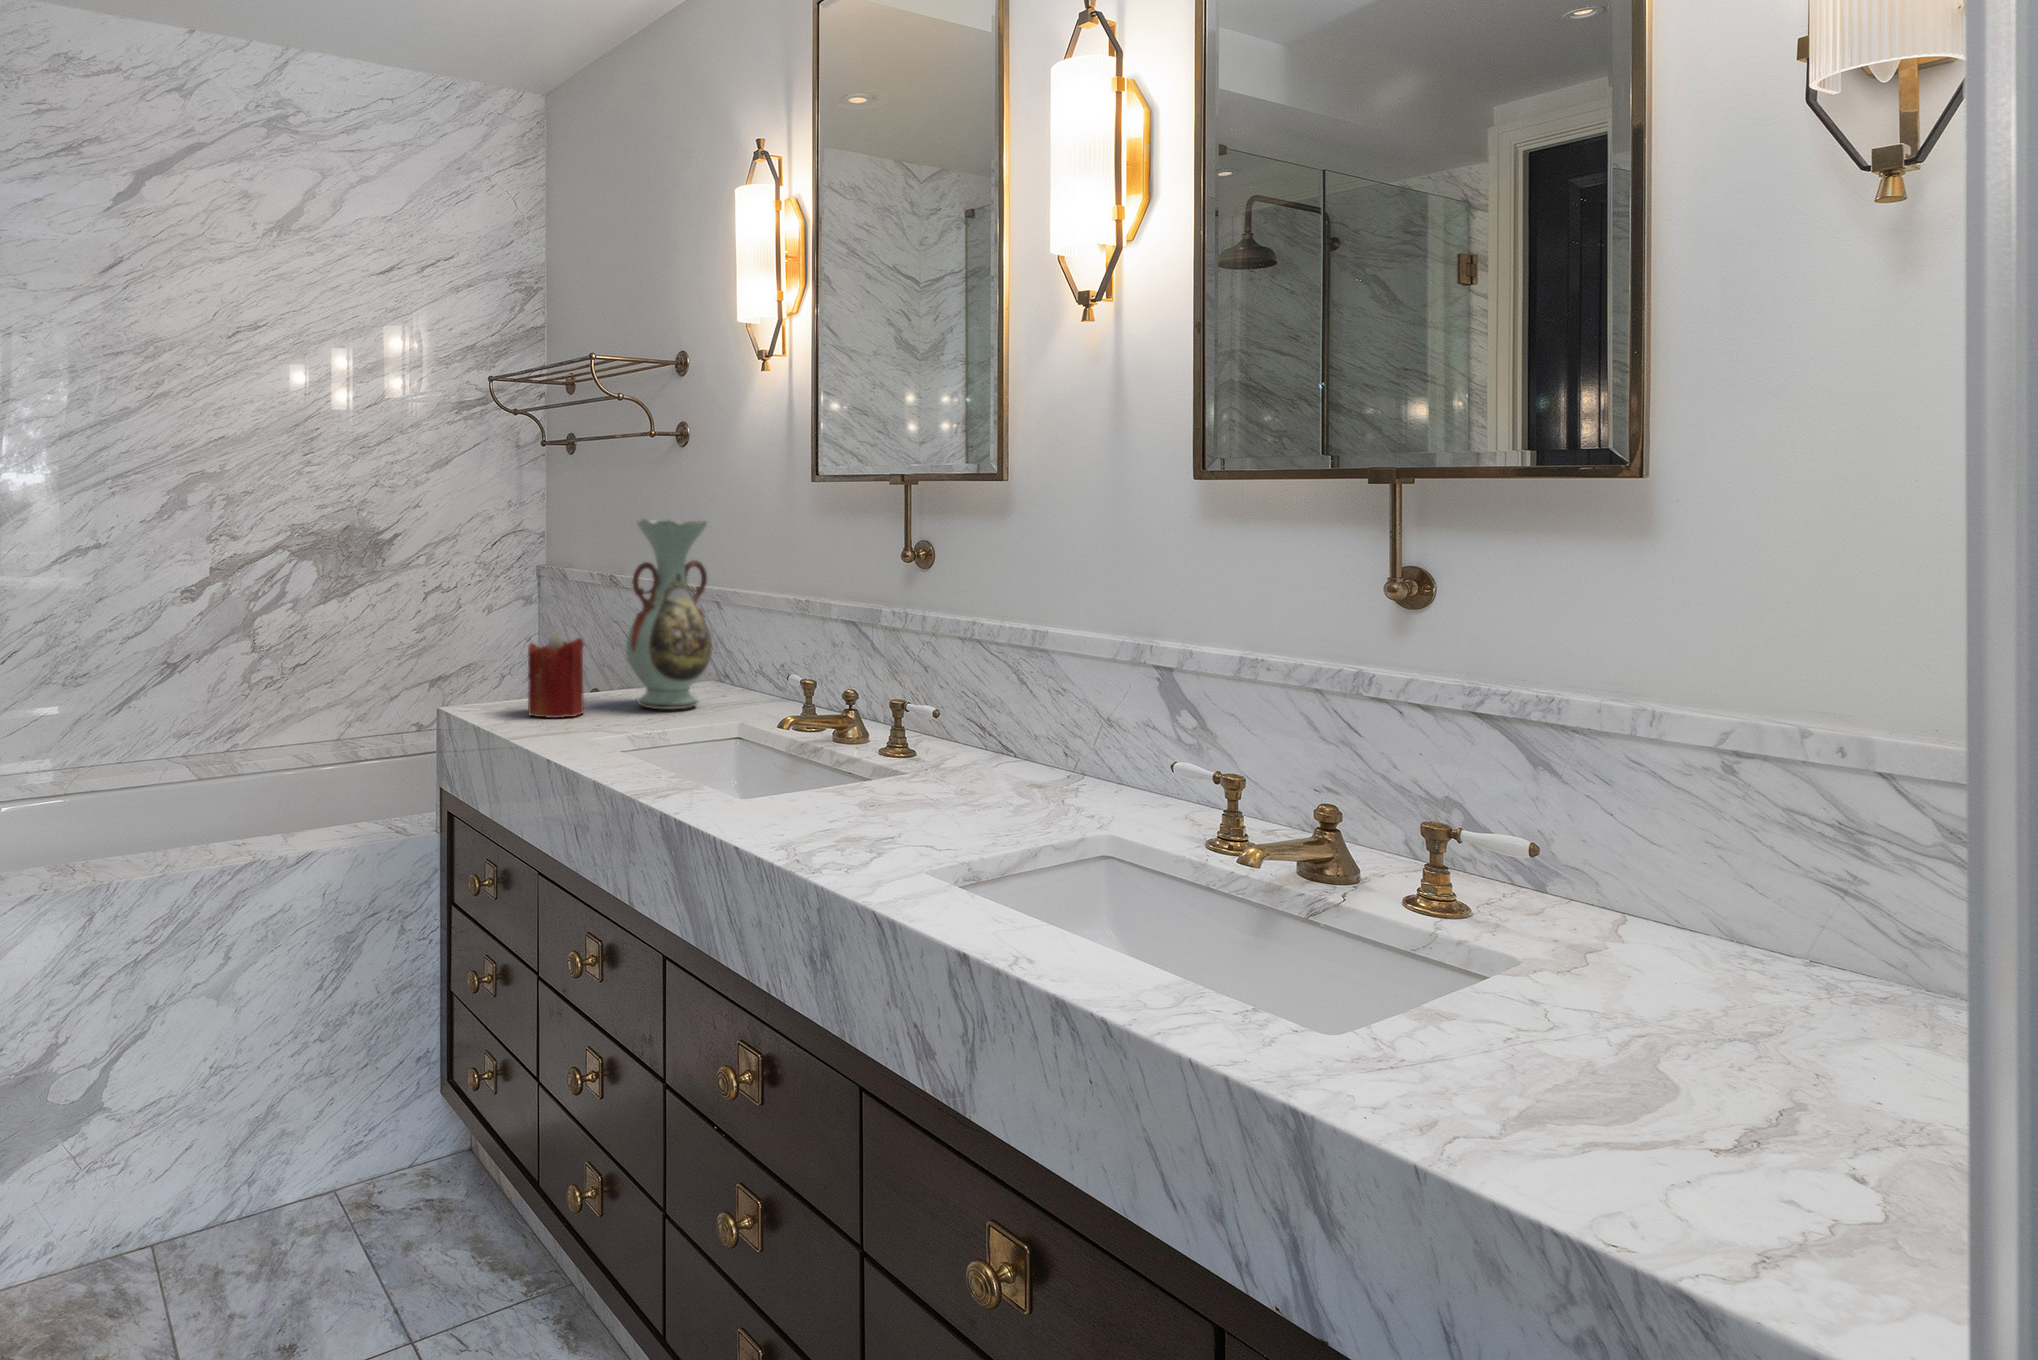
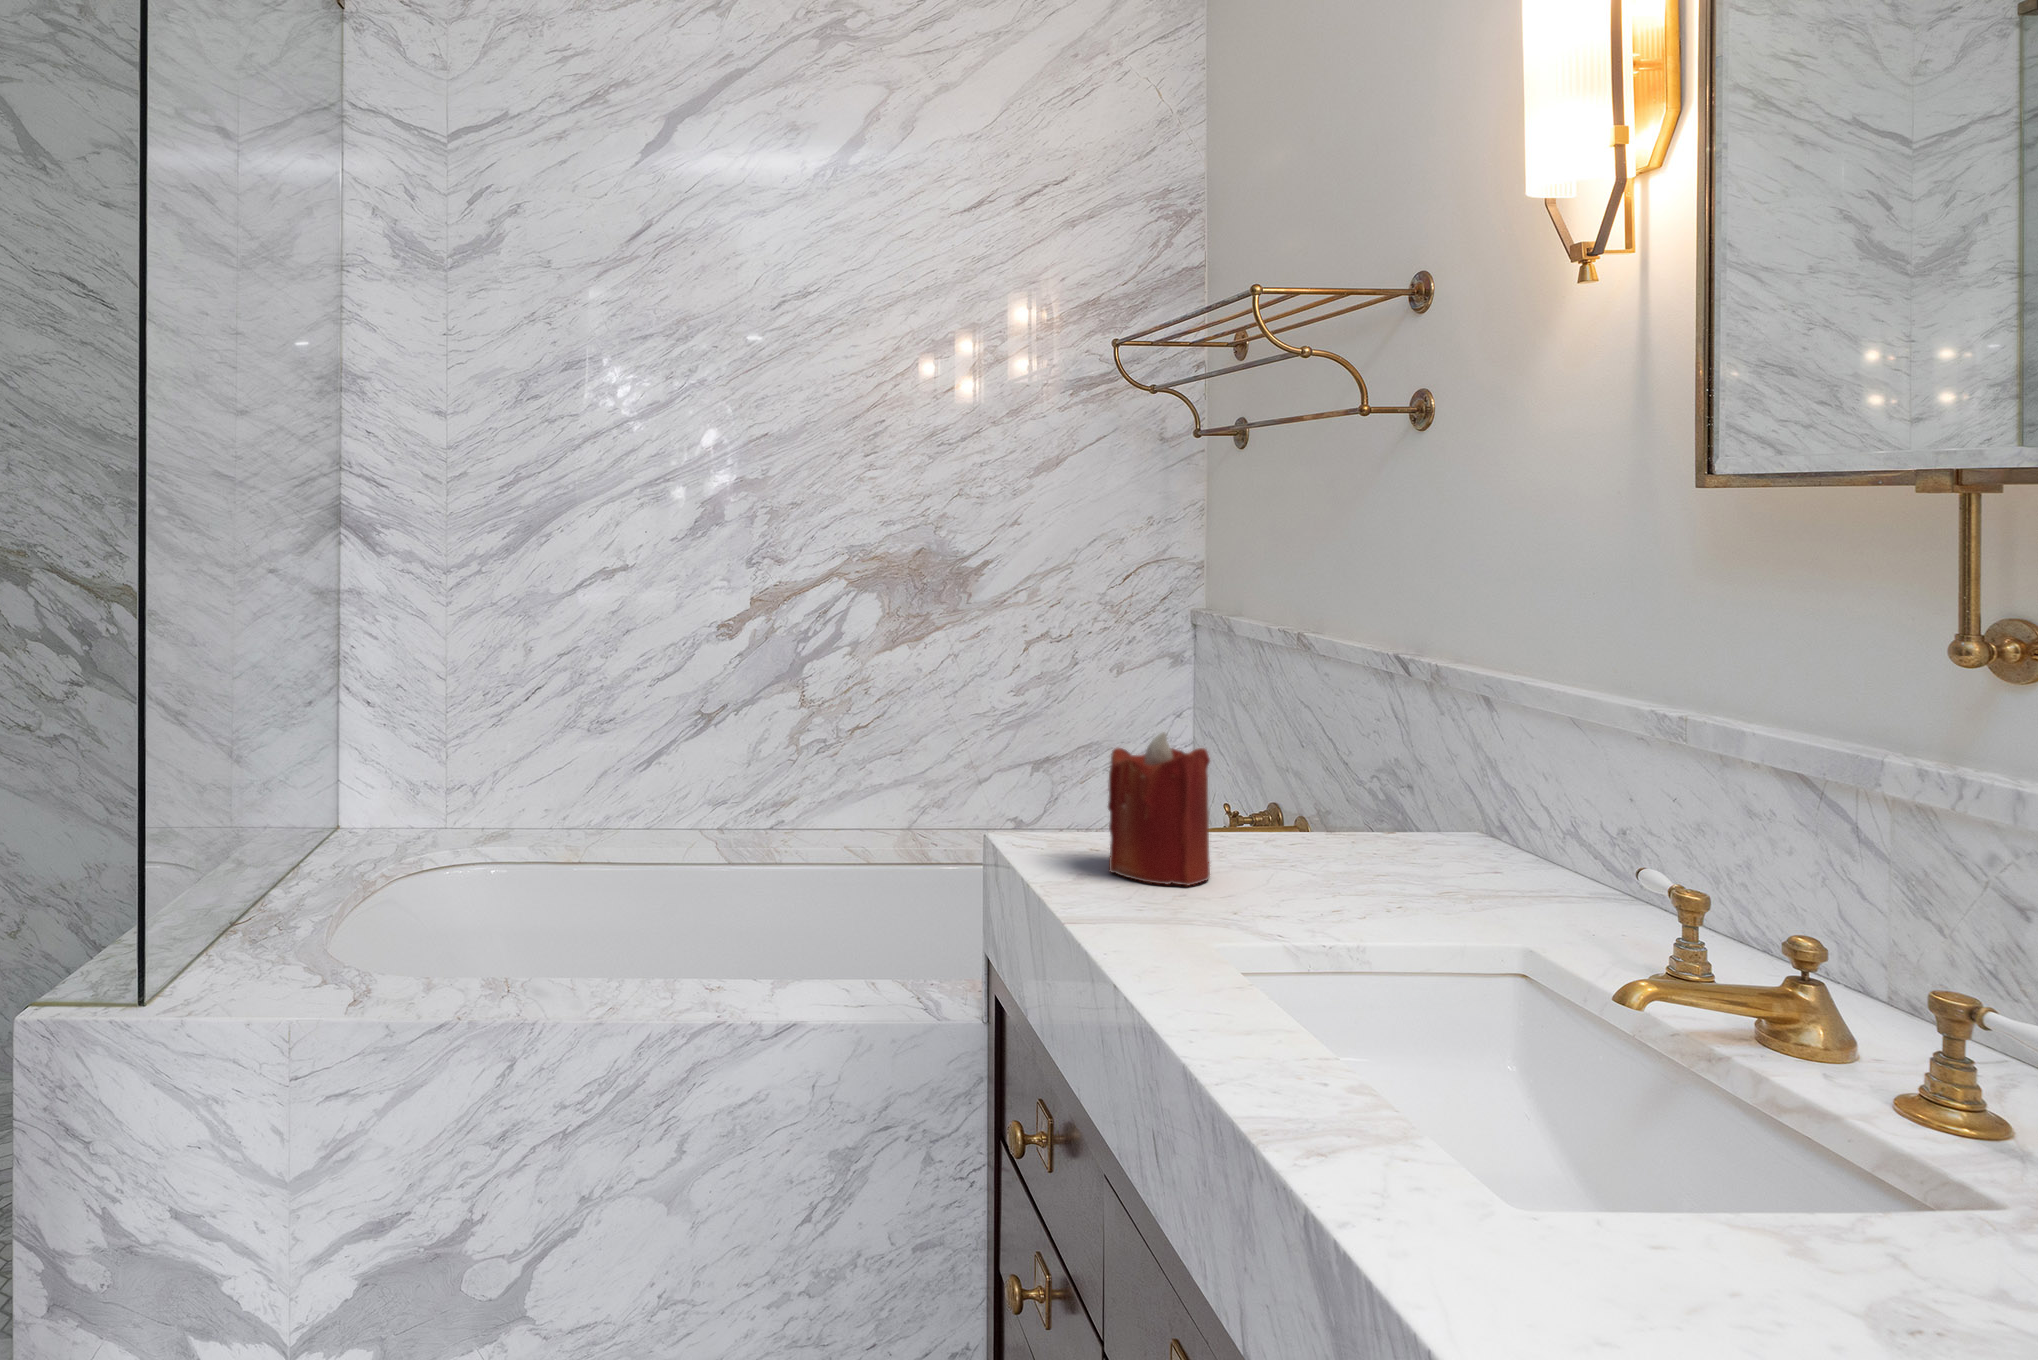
decorative vase: present [626,519,712,710] -> none [1294,547,1467,896]

